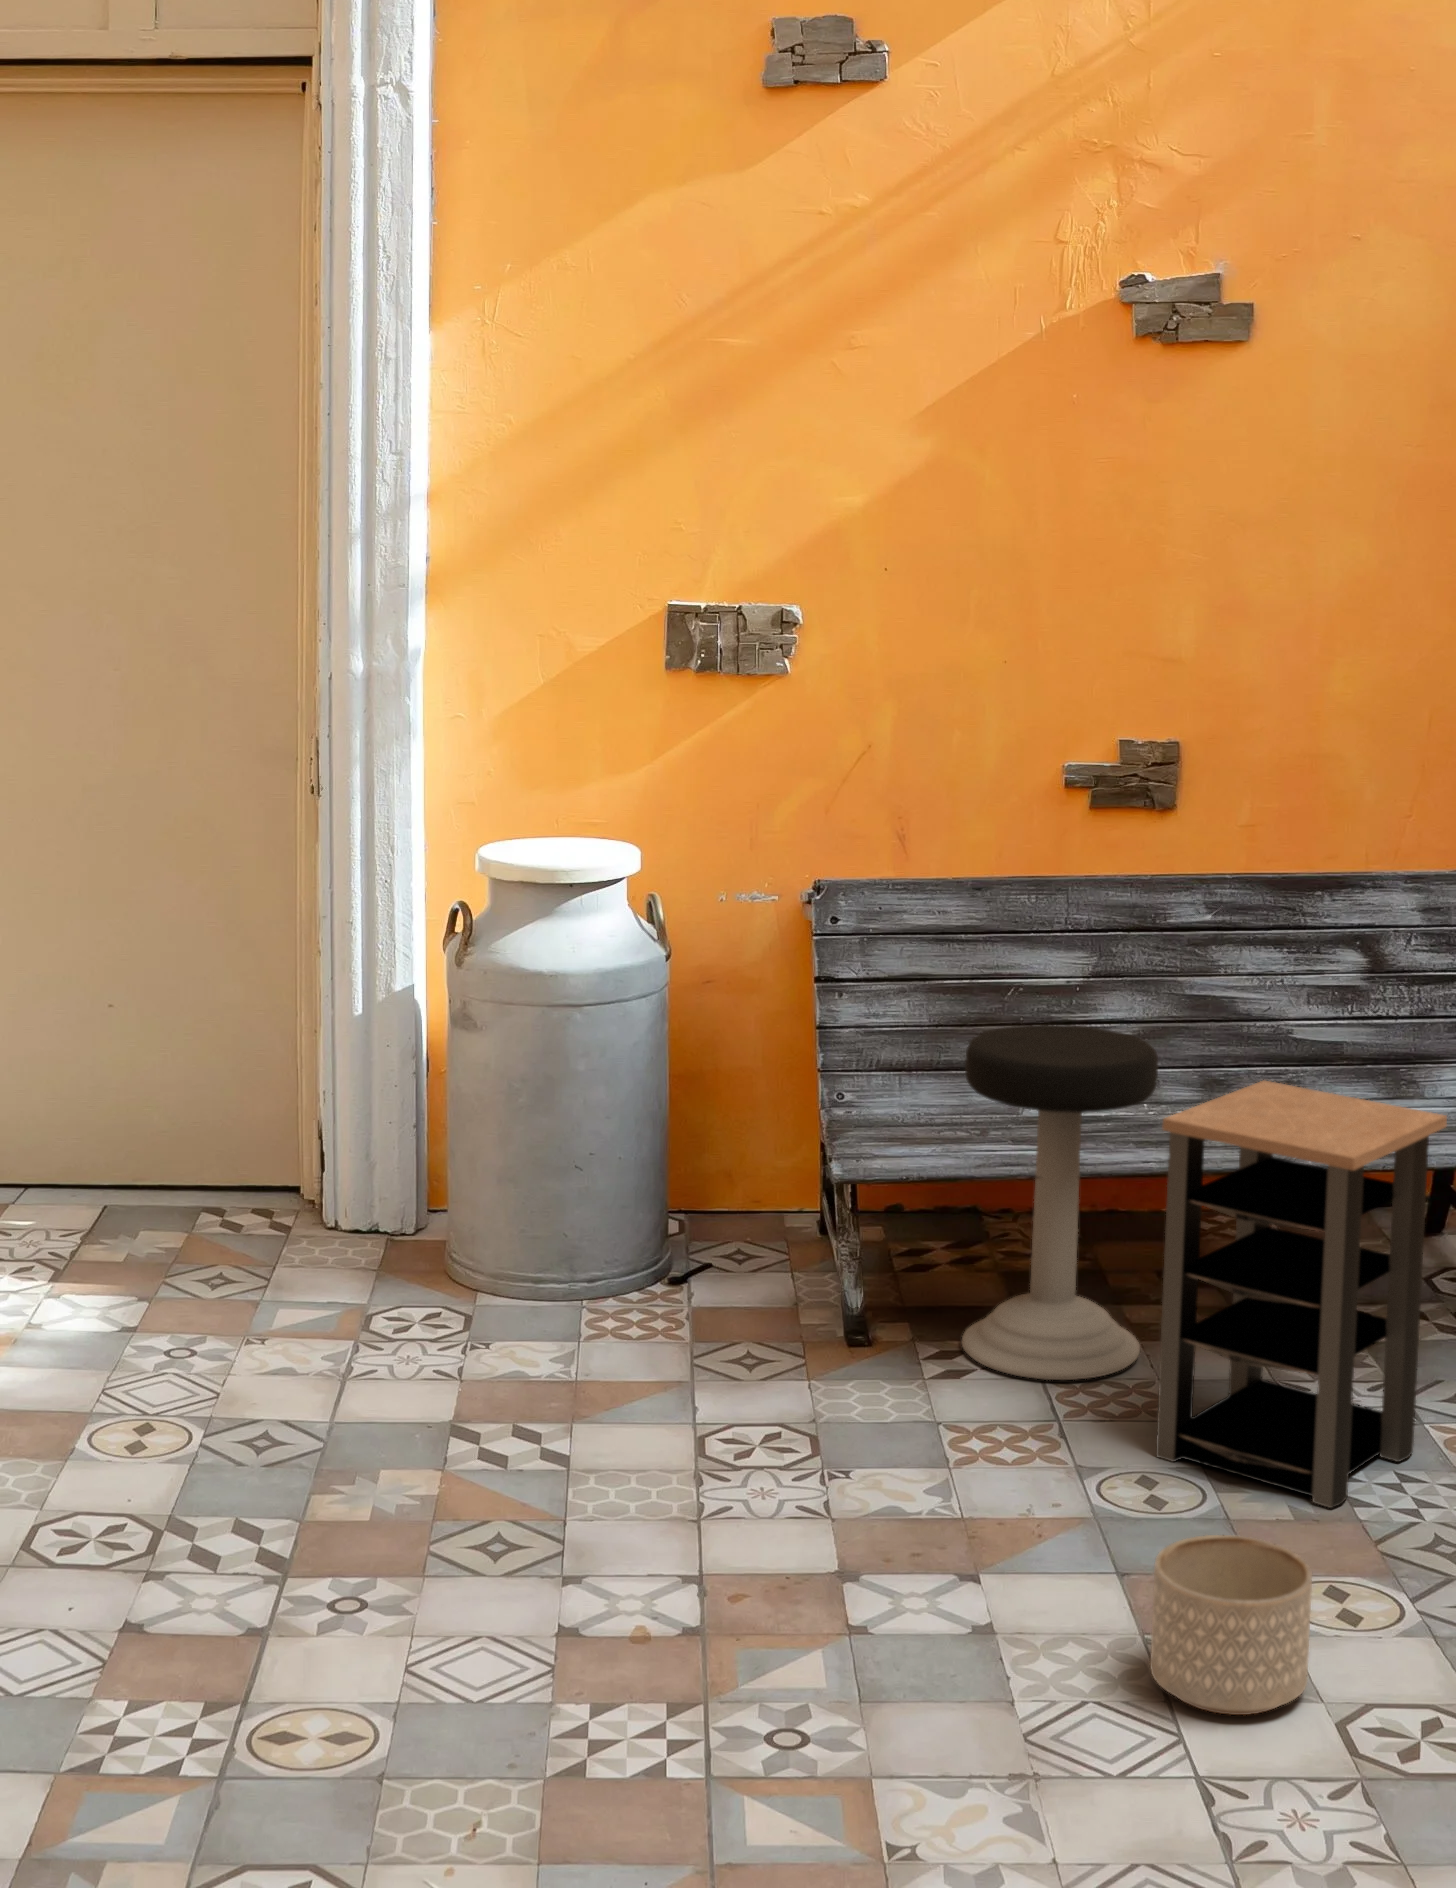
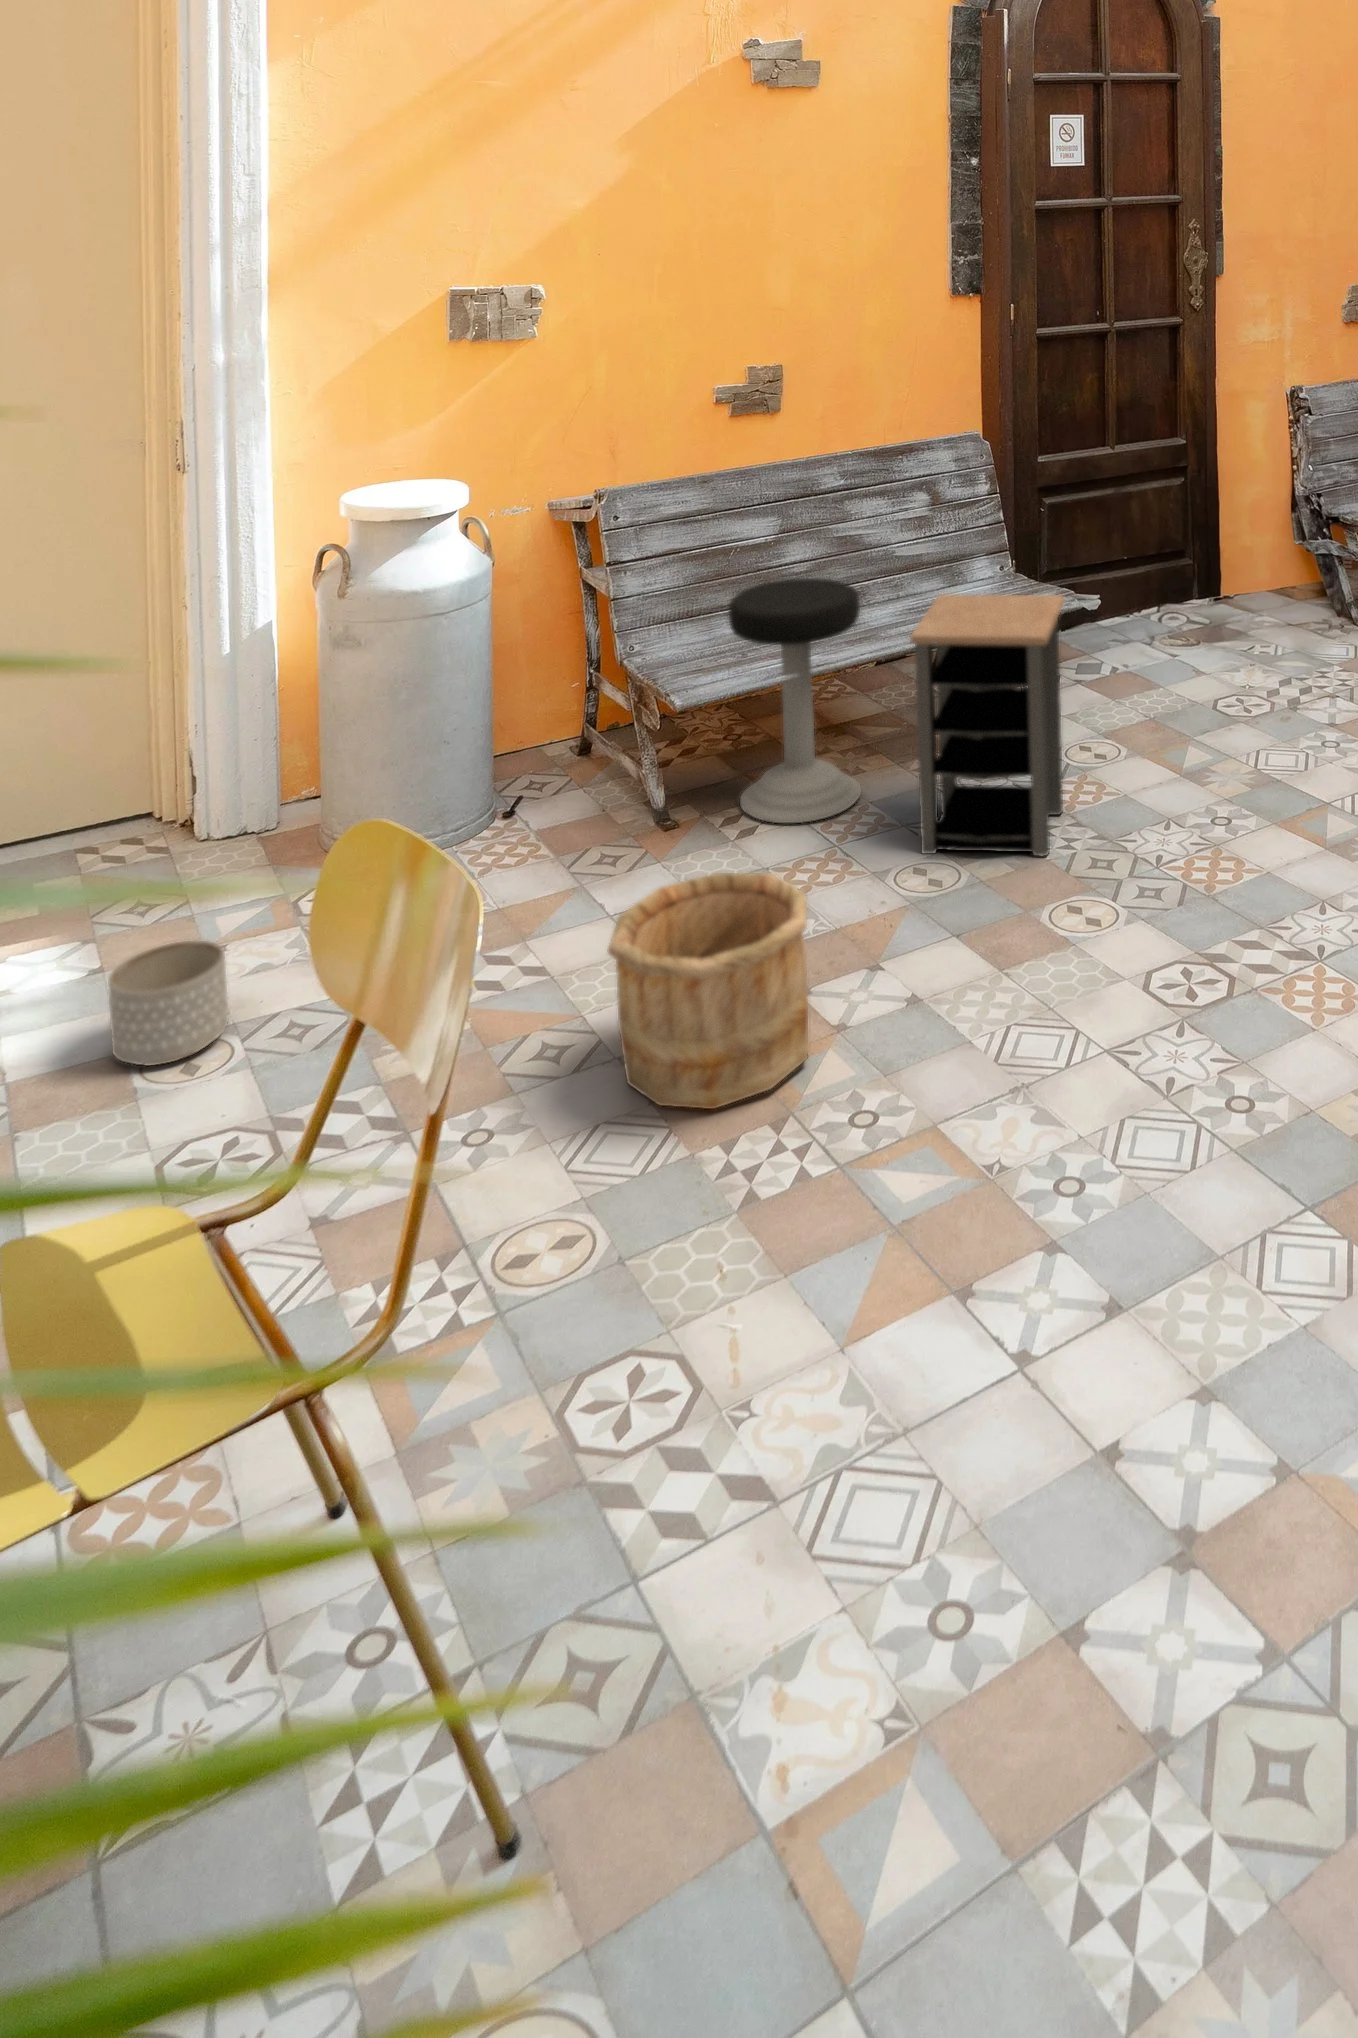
wooden bucket: none [538,1361,827,1671] -> present [607,873,808,1109]
planter: present [1150,1535,1312,1715] -> present [108,941,229,1065]

